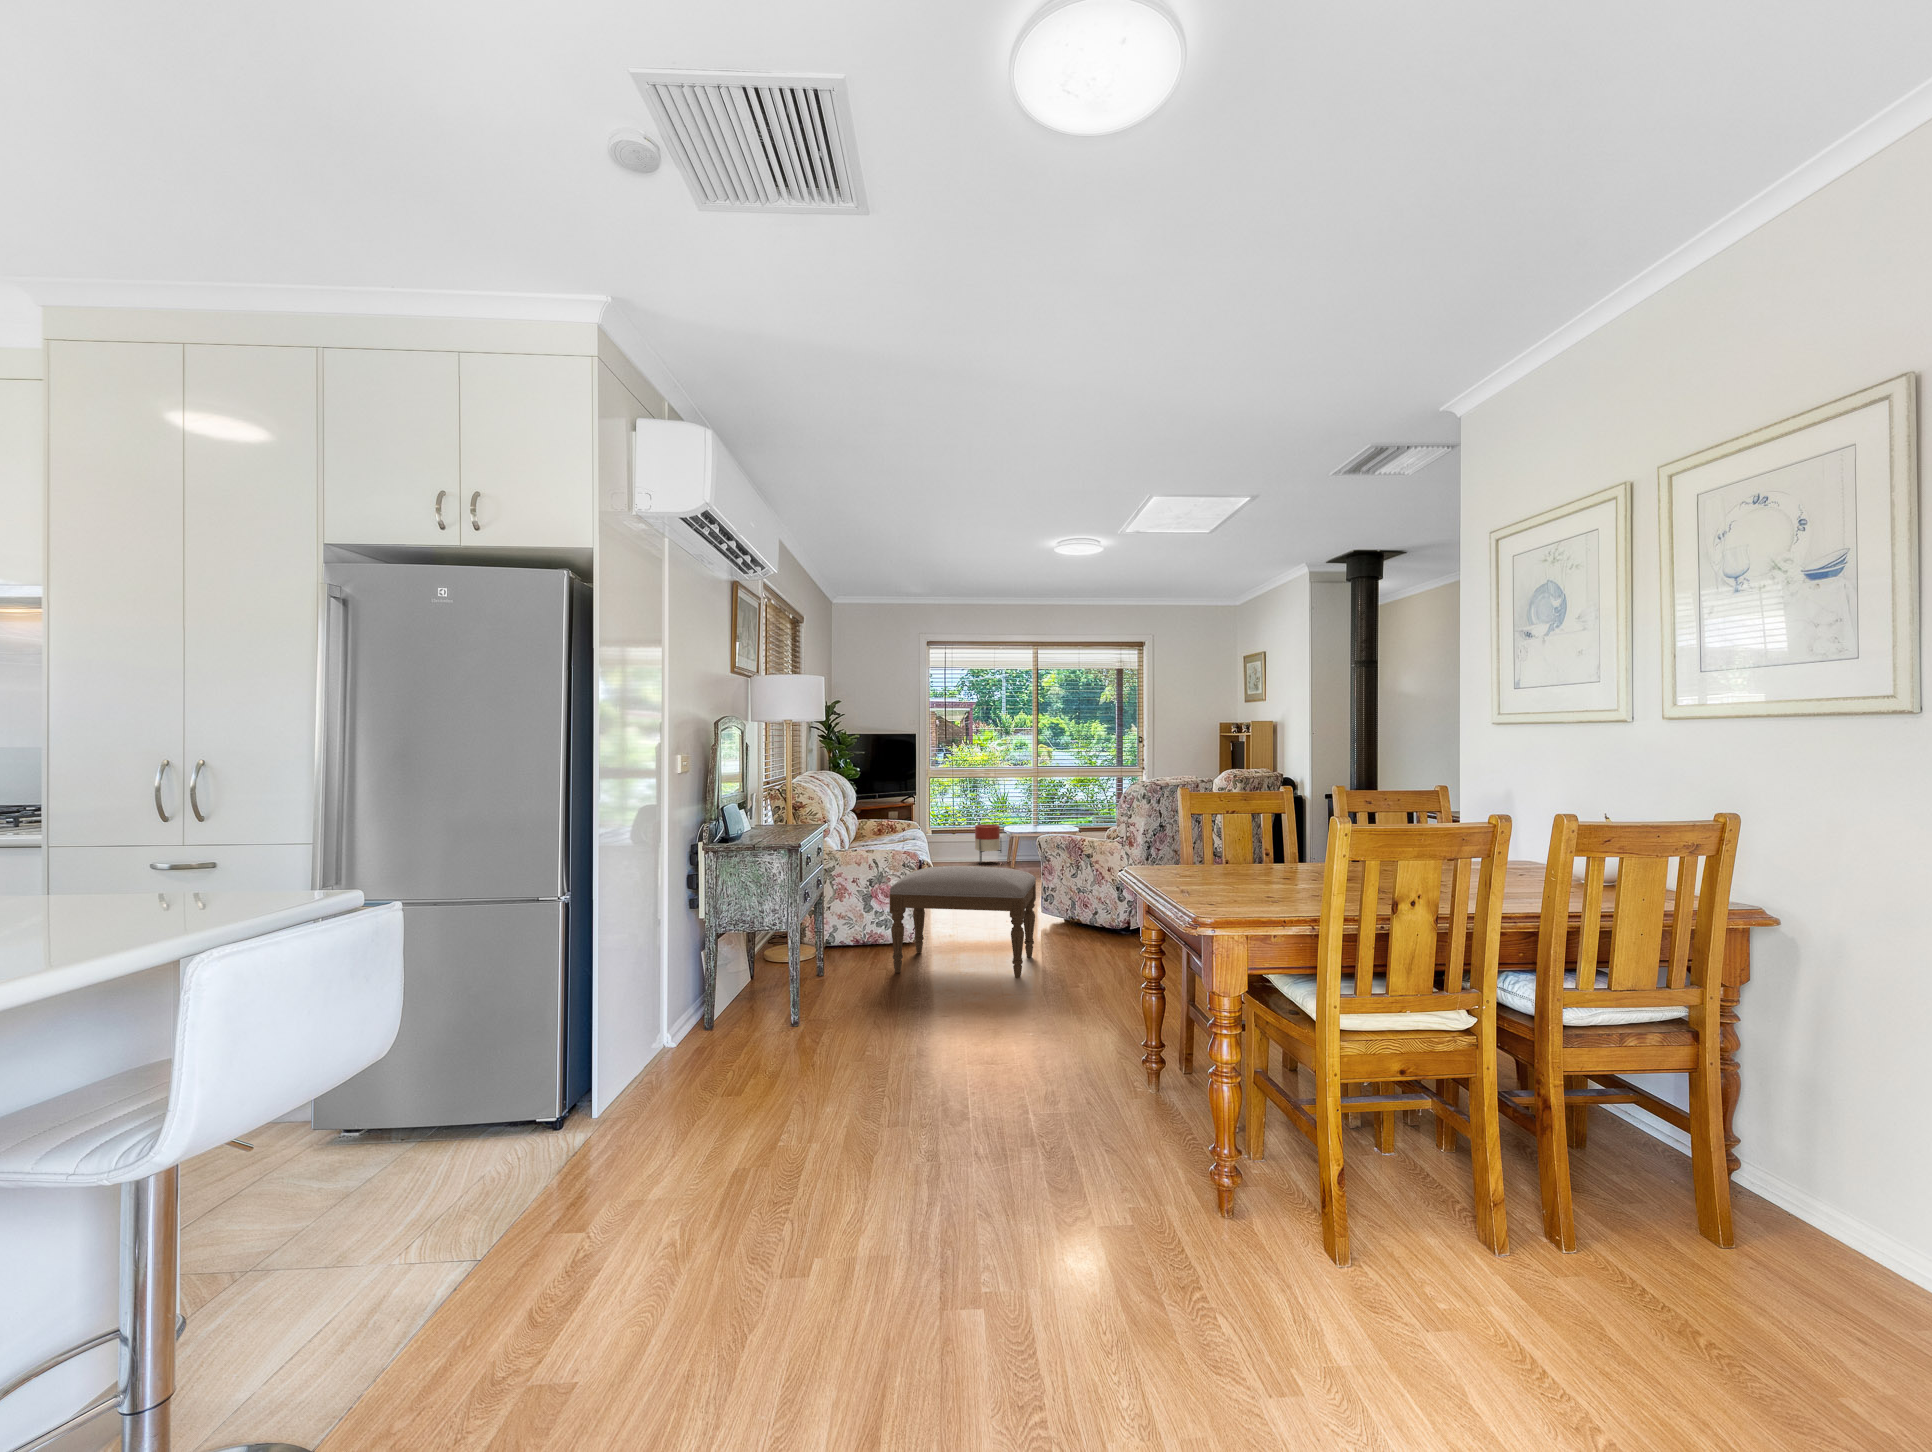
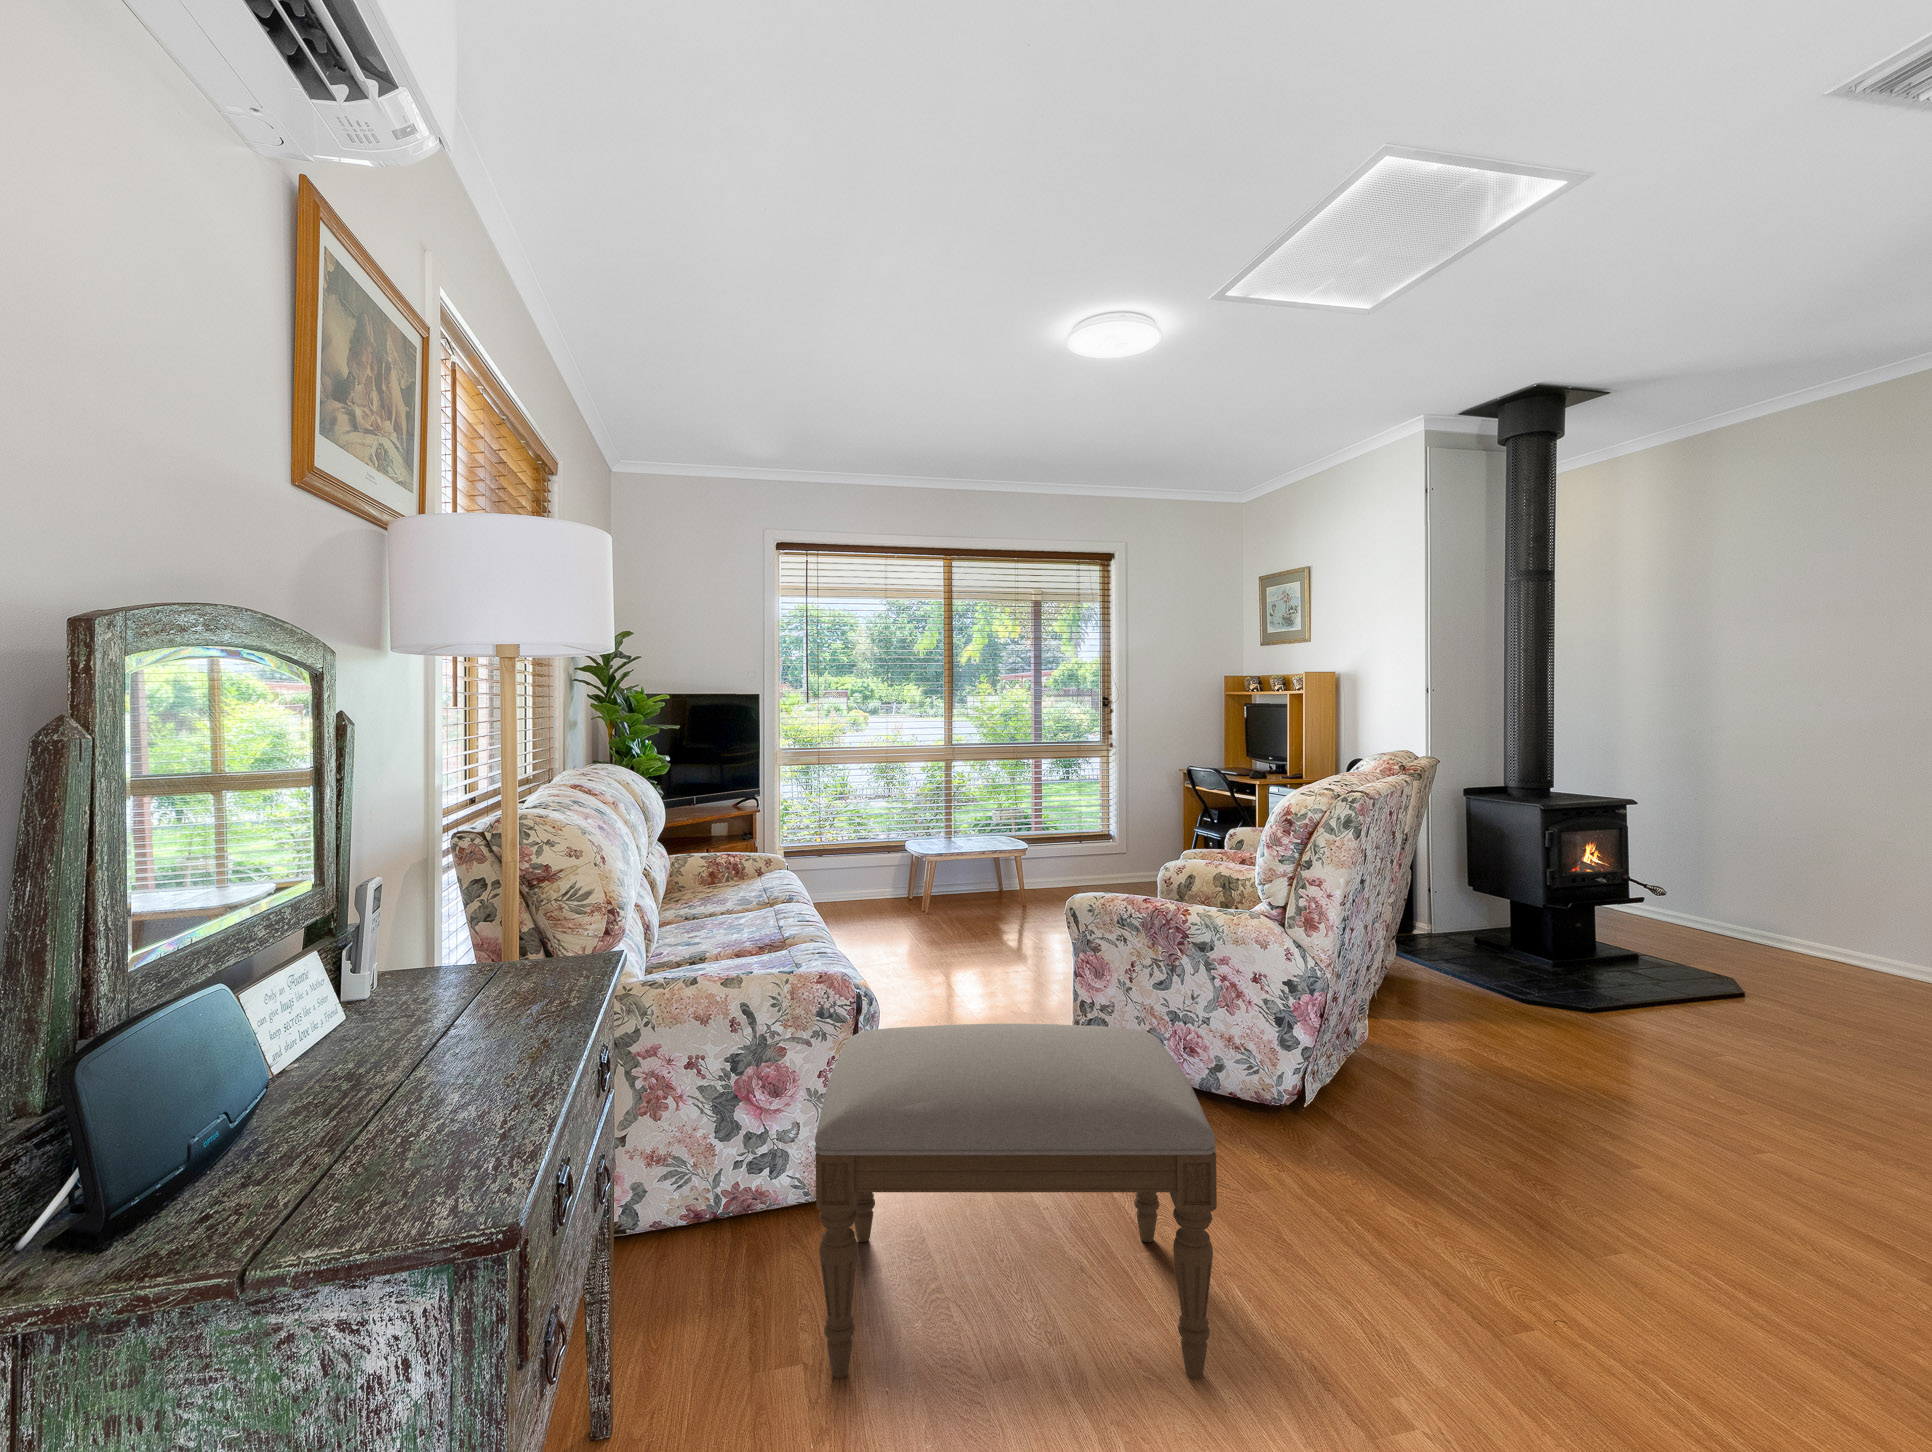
planter: present [975,824,1001,864] -> none [855,840,898,907]

